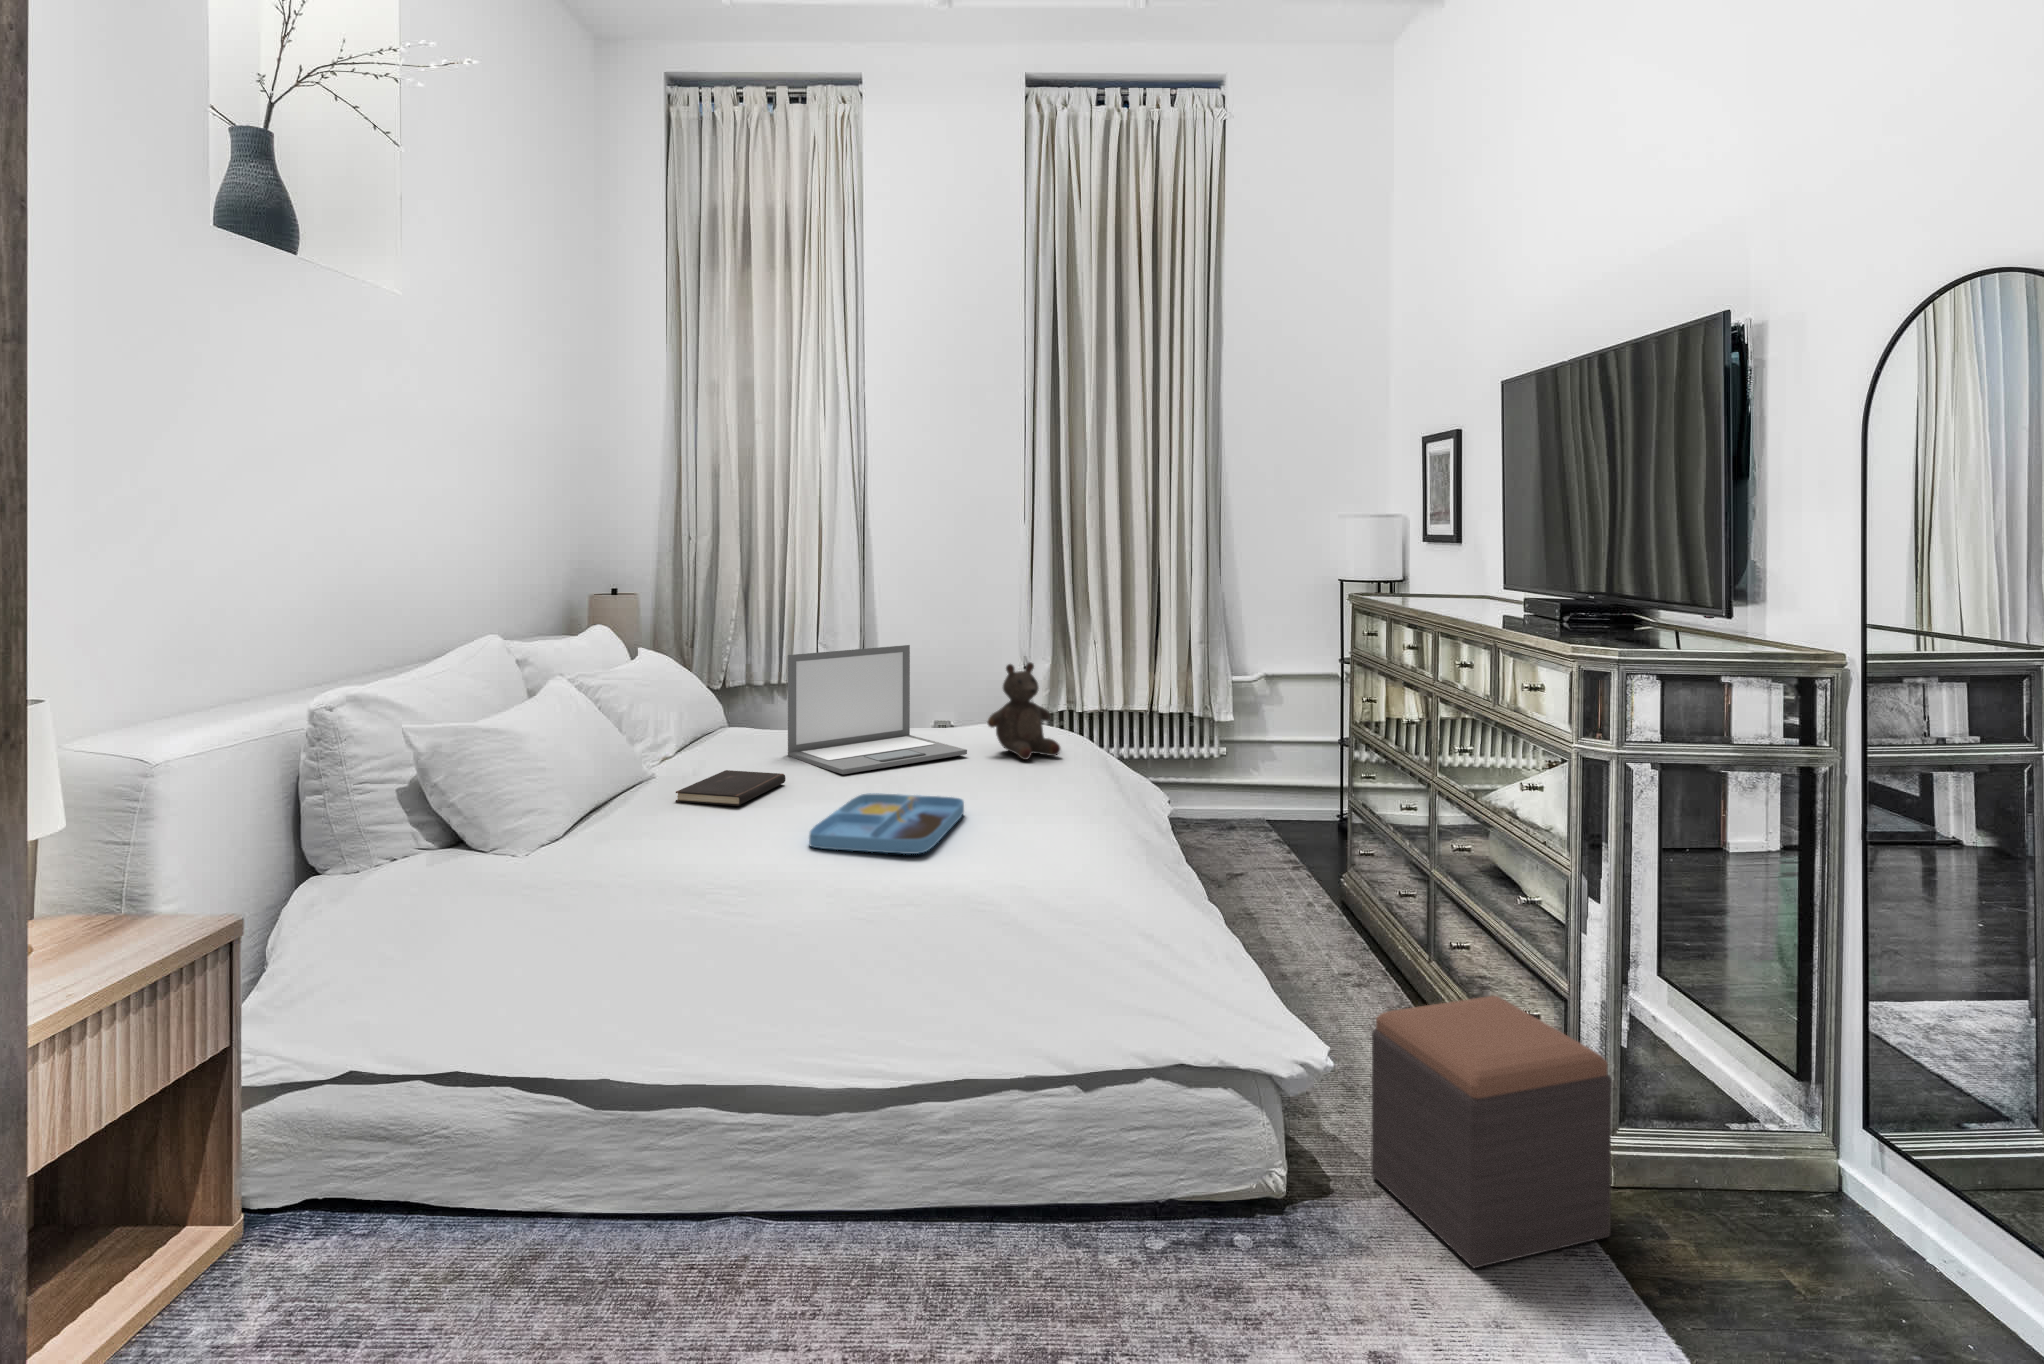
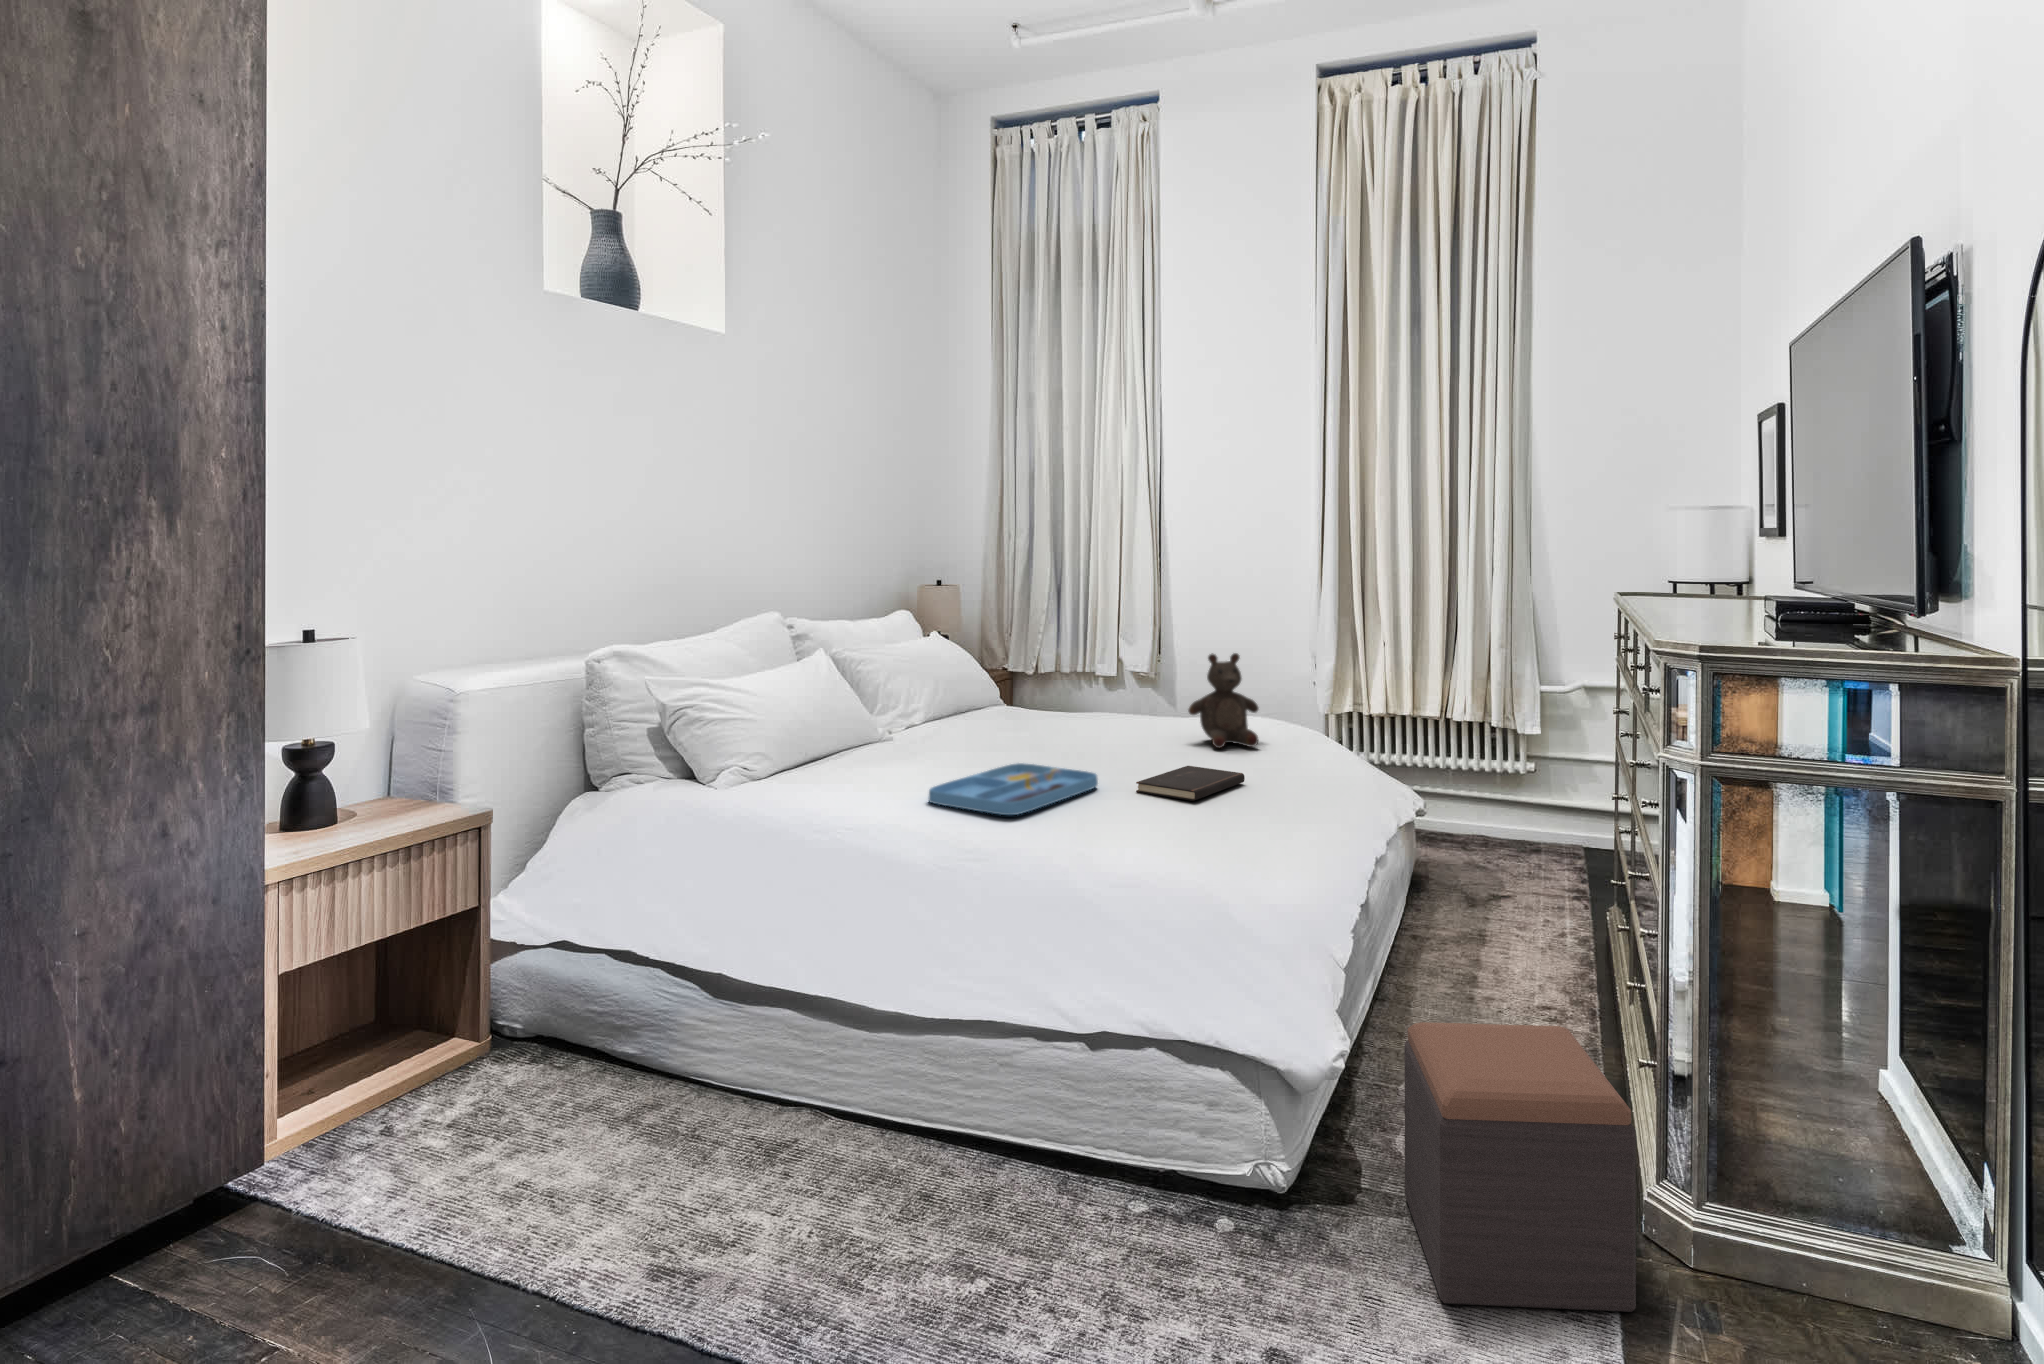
laptop: present [788,645,967,774] -> none [1006,633,1166,748]
hardcover book: present [676,770,785,806] -> present [1136,766,1245,801]

